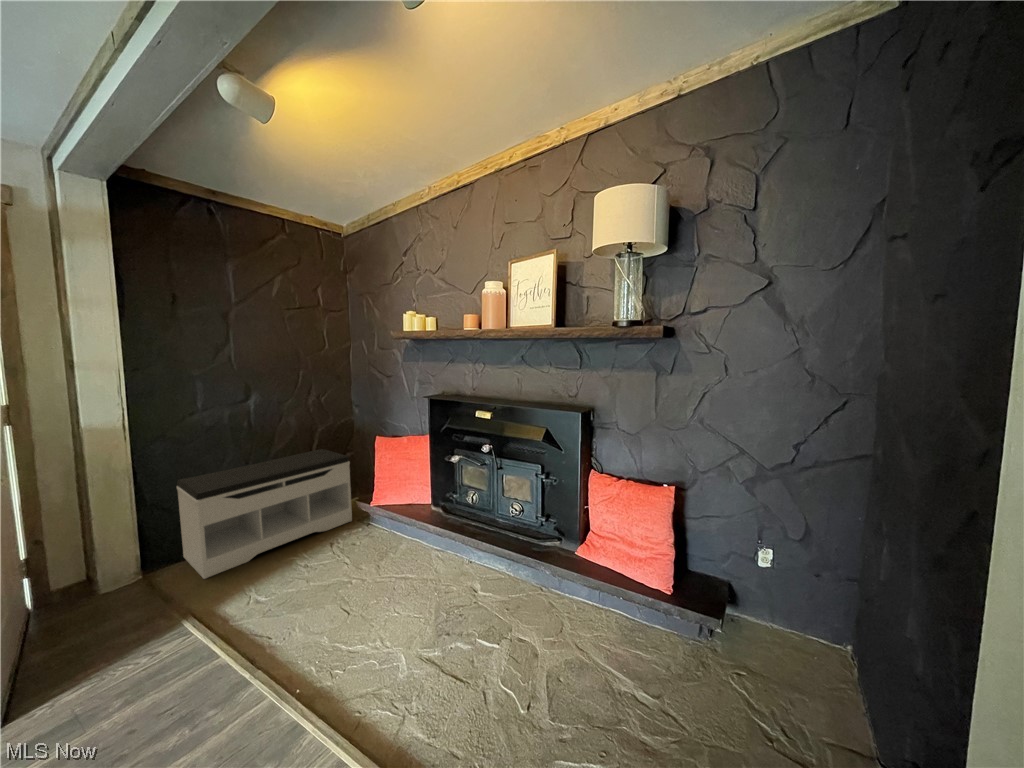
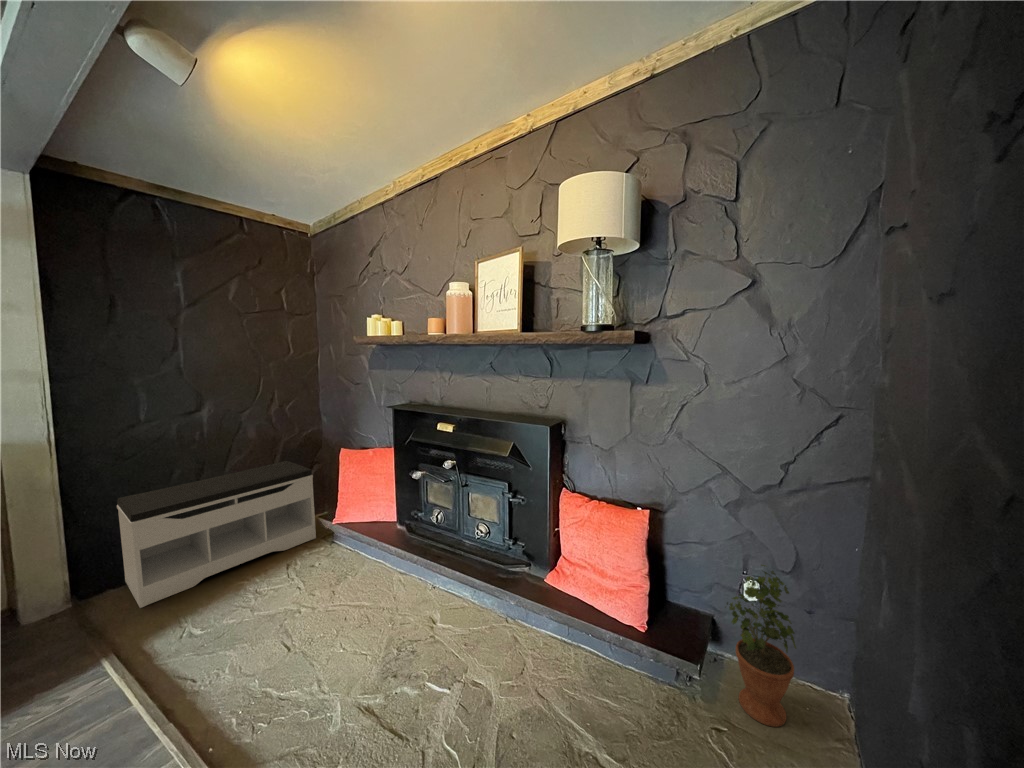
potted plant: none [743,533,808,672] -> present [727,565,796,727]

